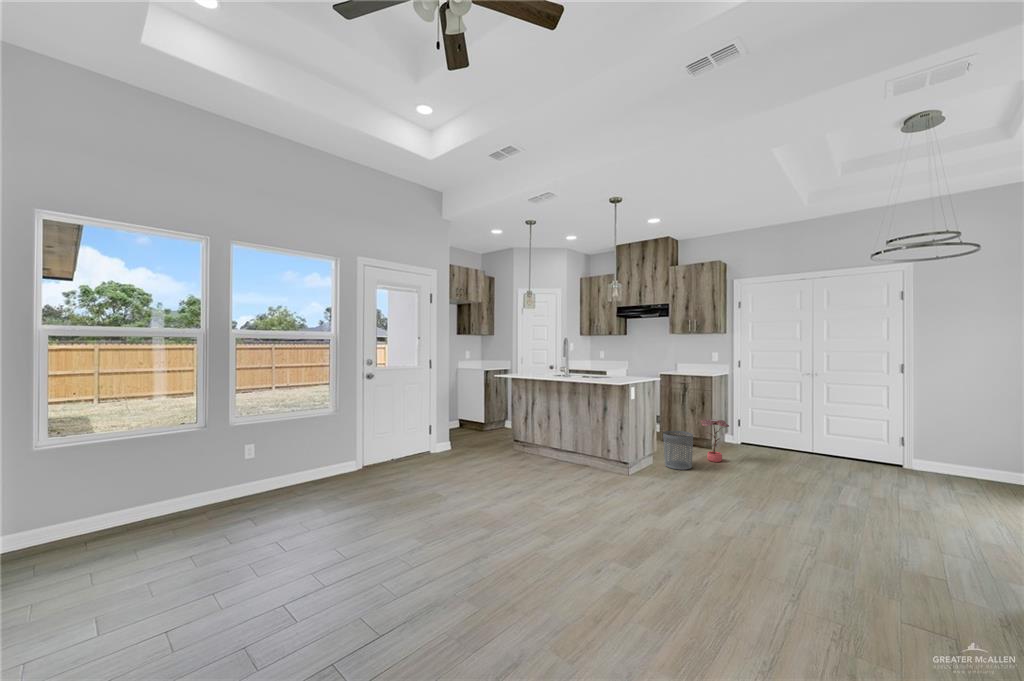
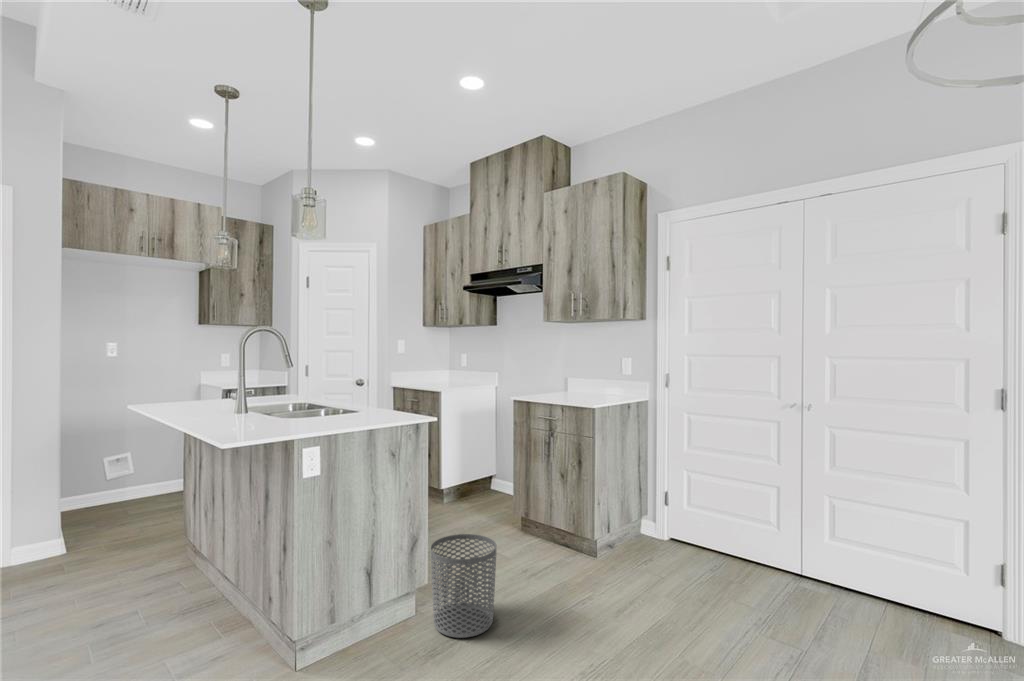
potted plant: present [700,419,729,462] -> none [534,506,597,607]

